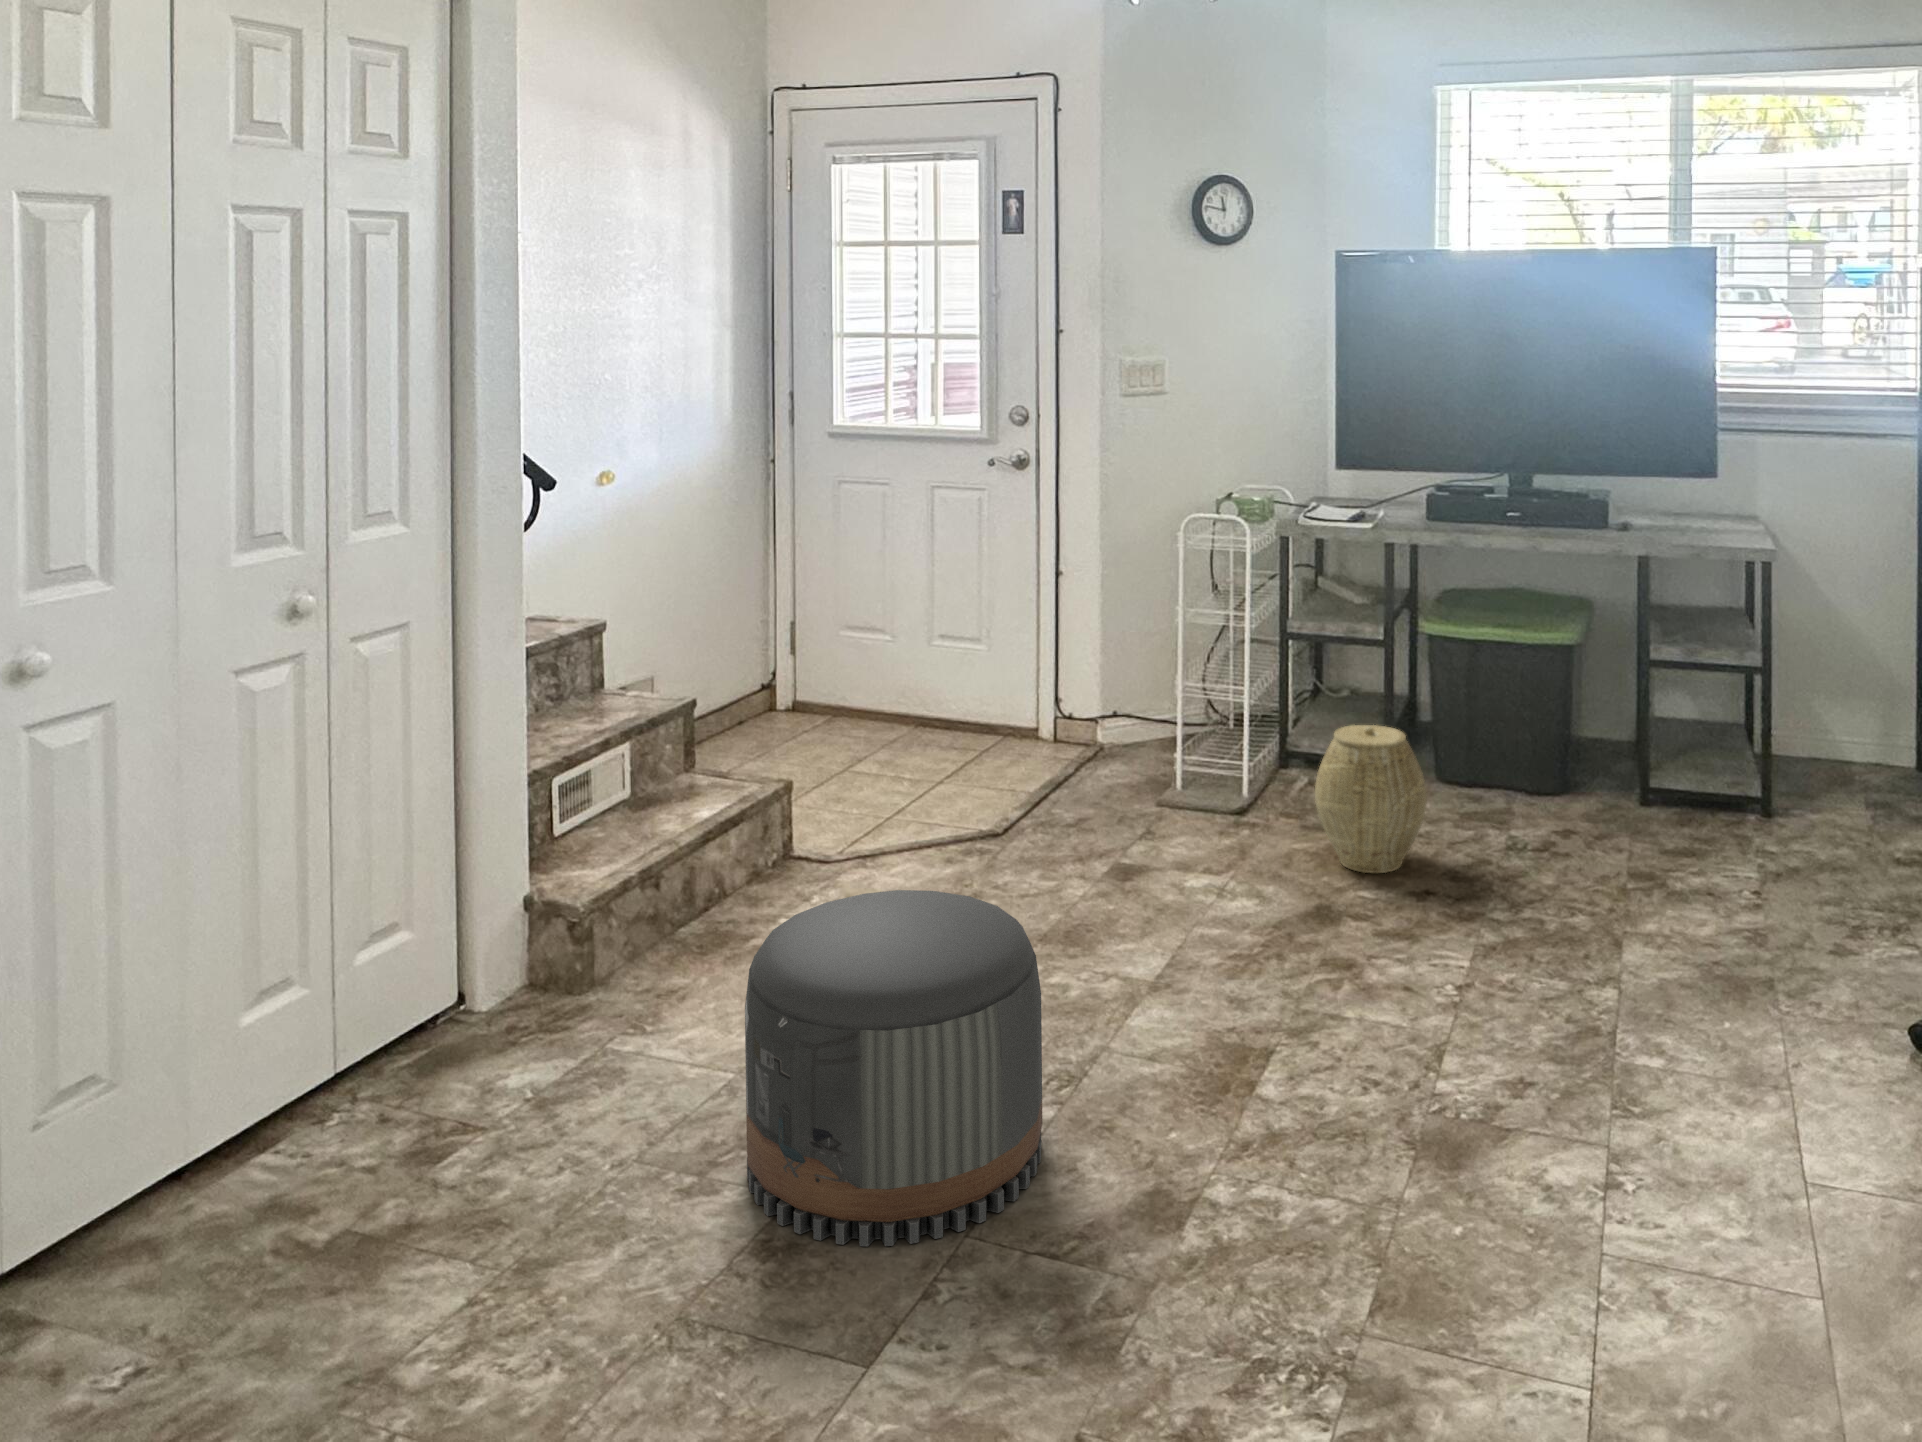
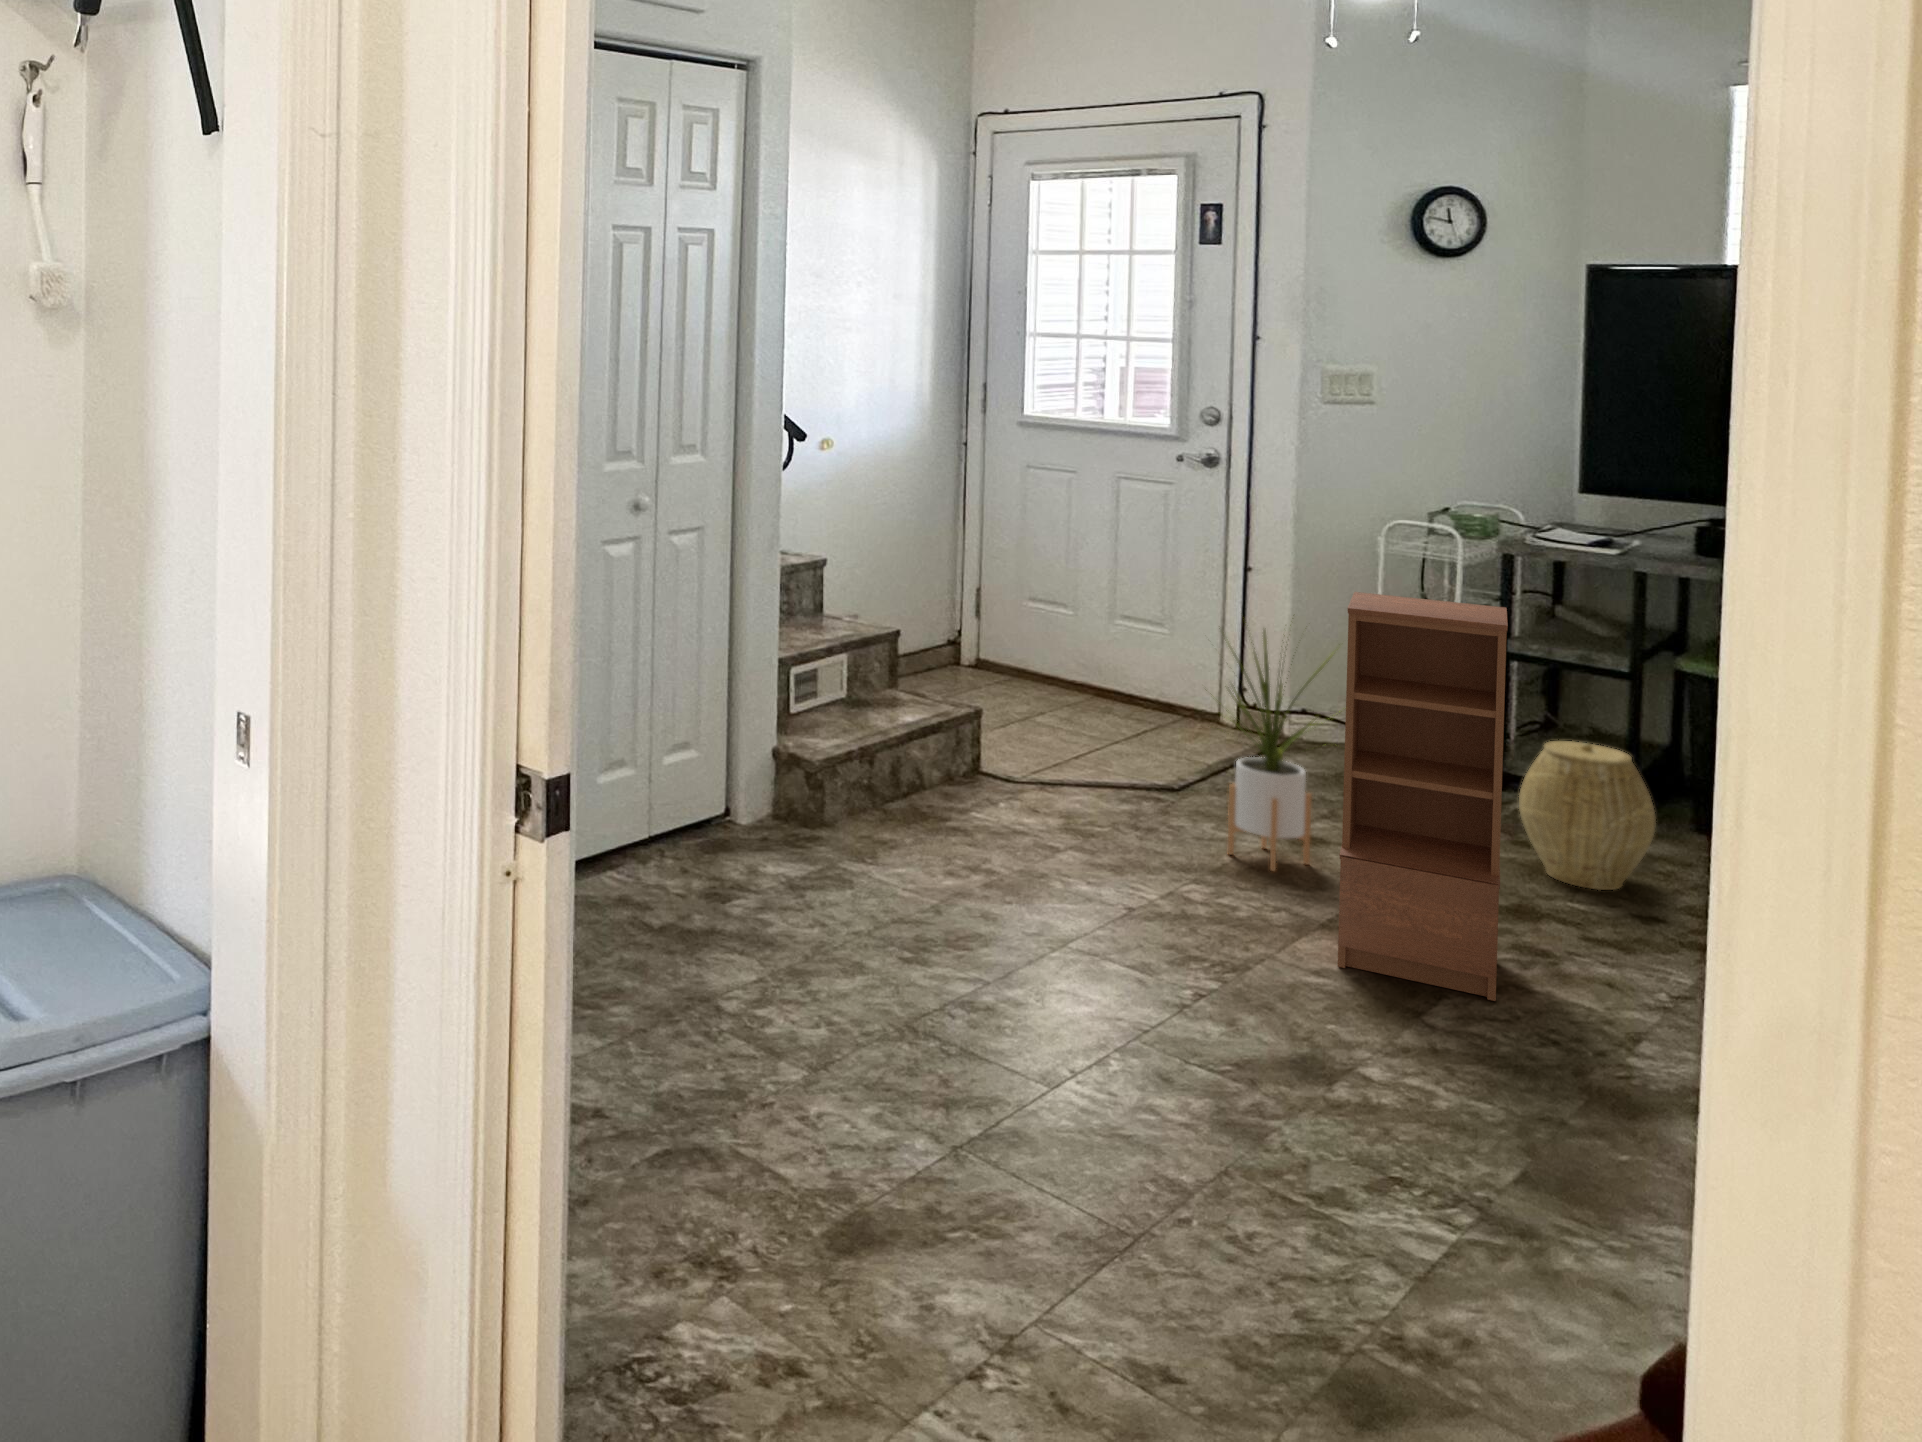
bookcase: none [1171,613,1324,1049] -> present [1338,592,1508,1001]
house plant: none [1023,633,1168,925] -> present [1220,622,1344,871]
pouf: present [745,890,1042,1246] -> none [953,777,1206,1034]

